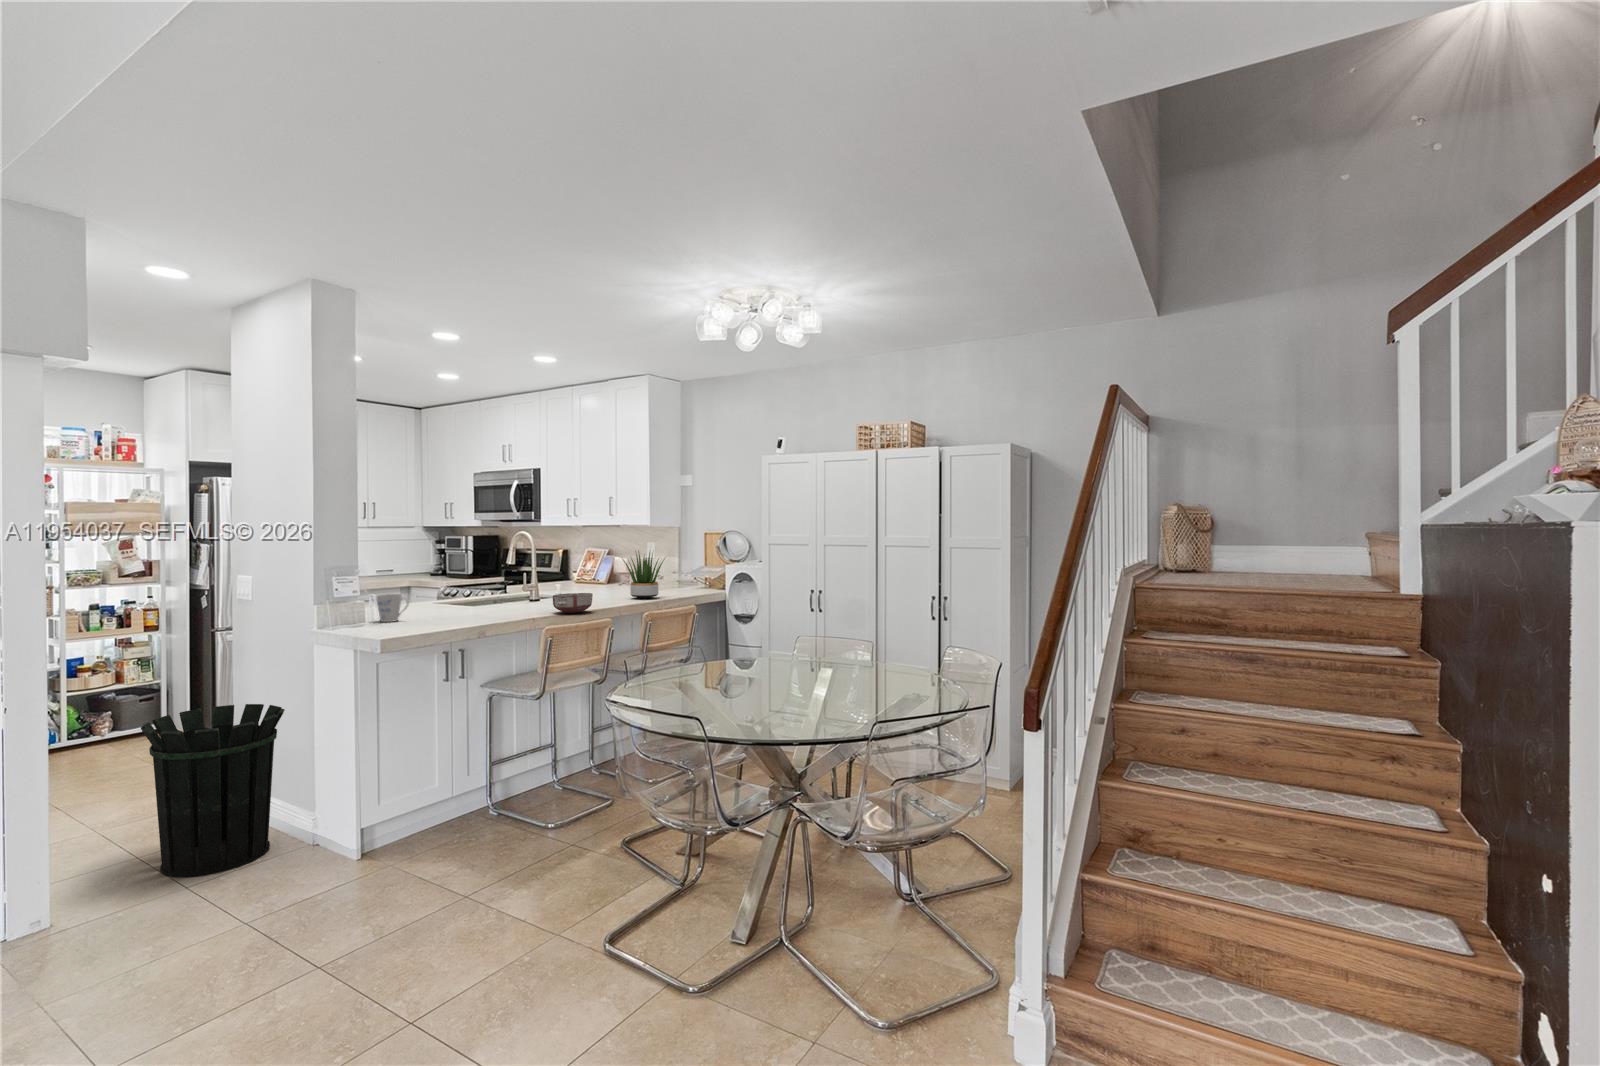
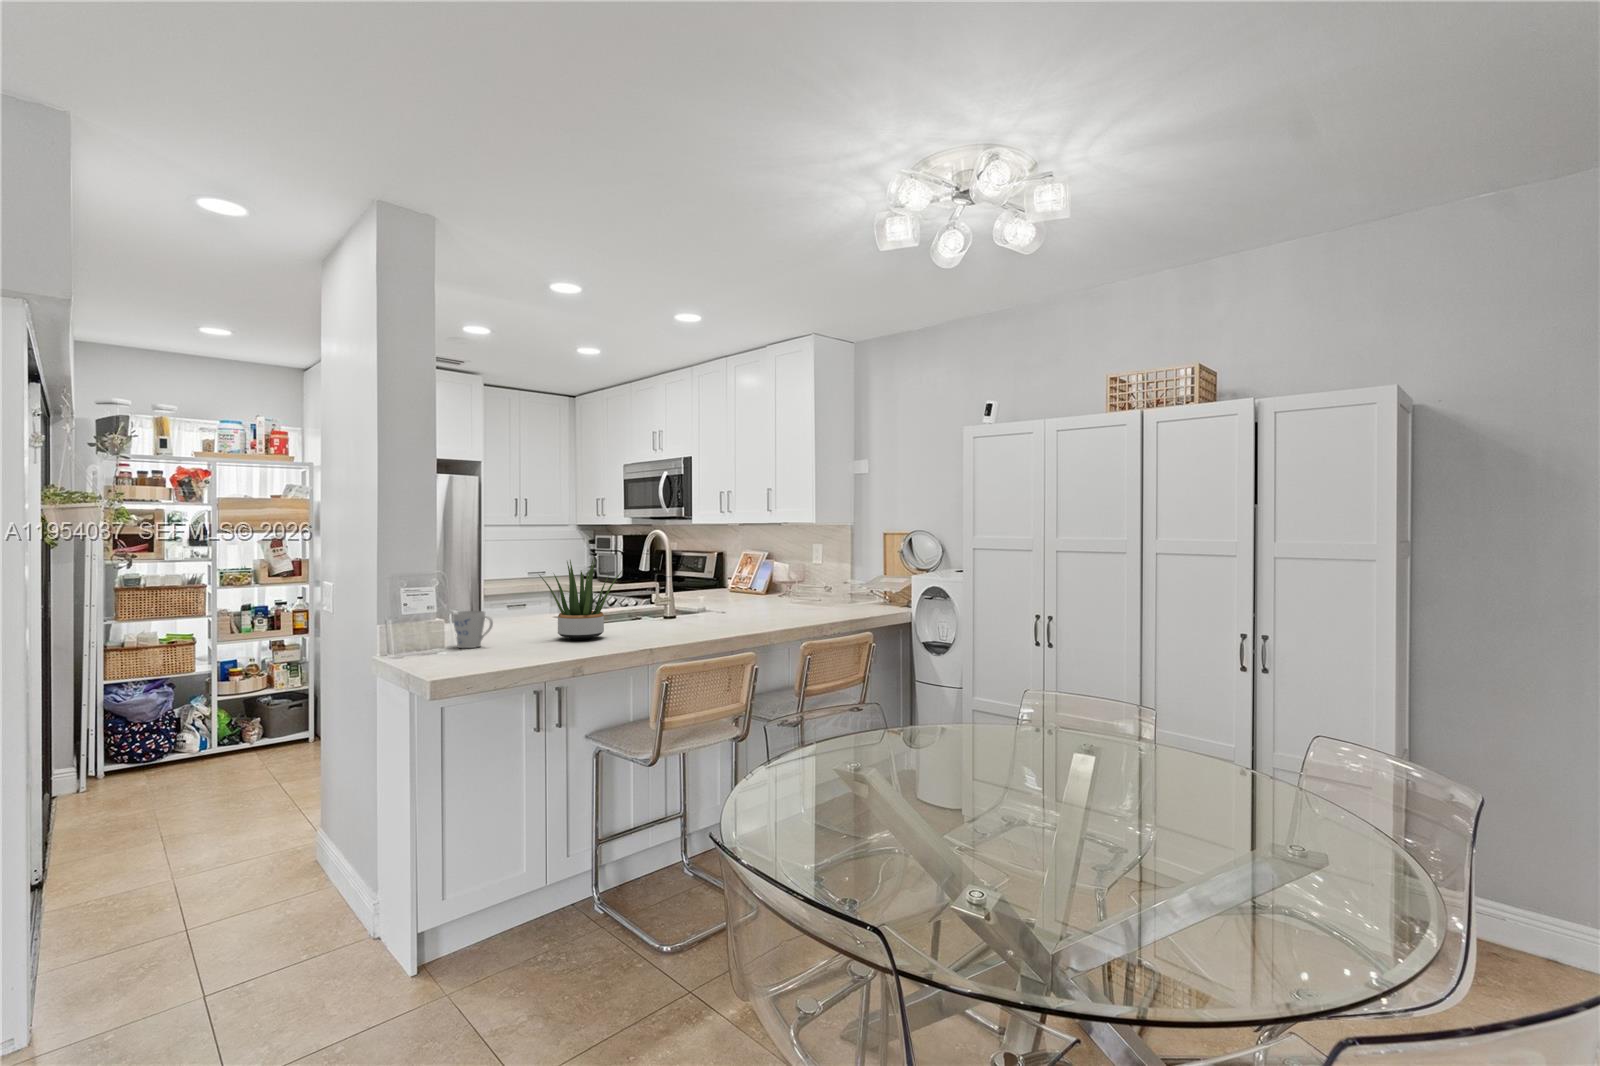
potted plant: present [623,552,665,599] -> present [539,560,621,640]
ceramic bowl: present [553,593,593,613] -> none [680,613,732,641]
waste bin: present [141,704,284,877] -> none [159,746,342,981]

